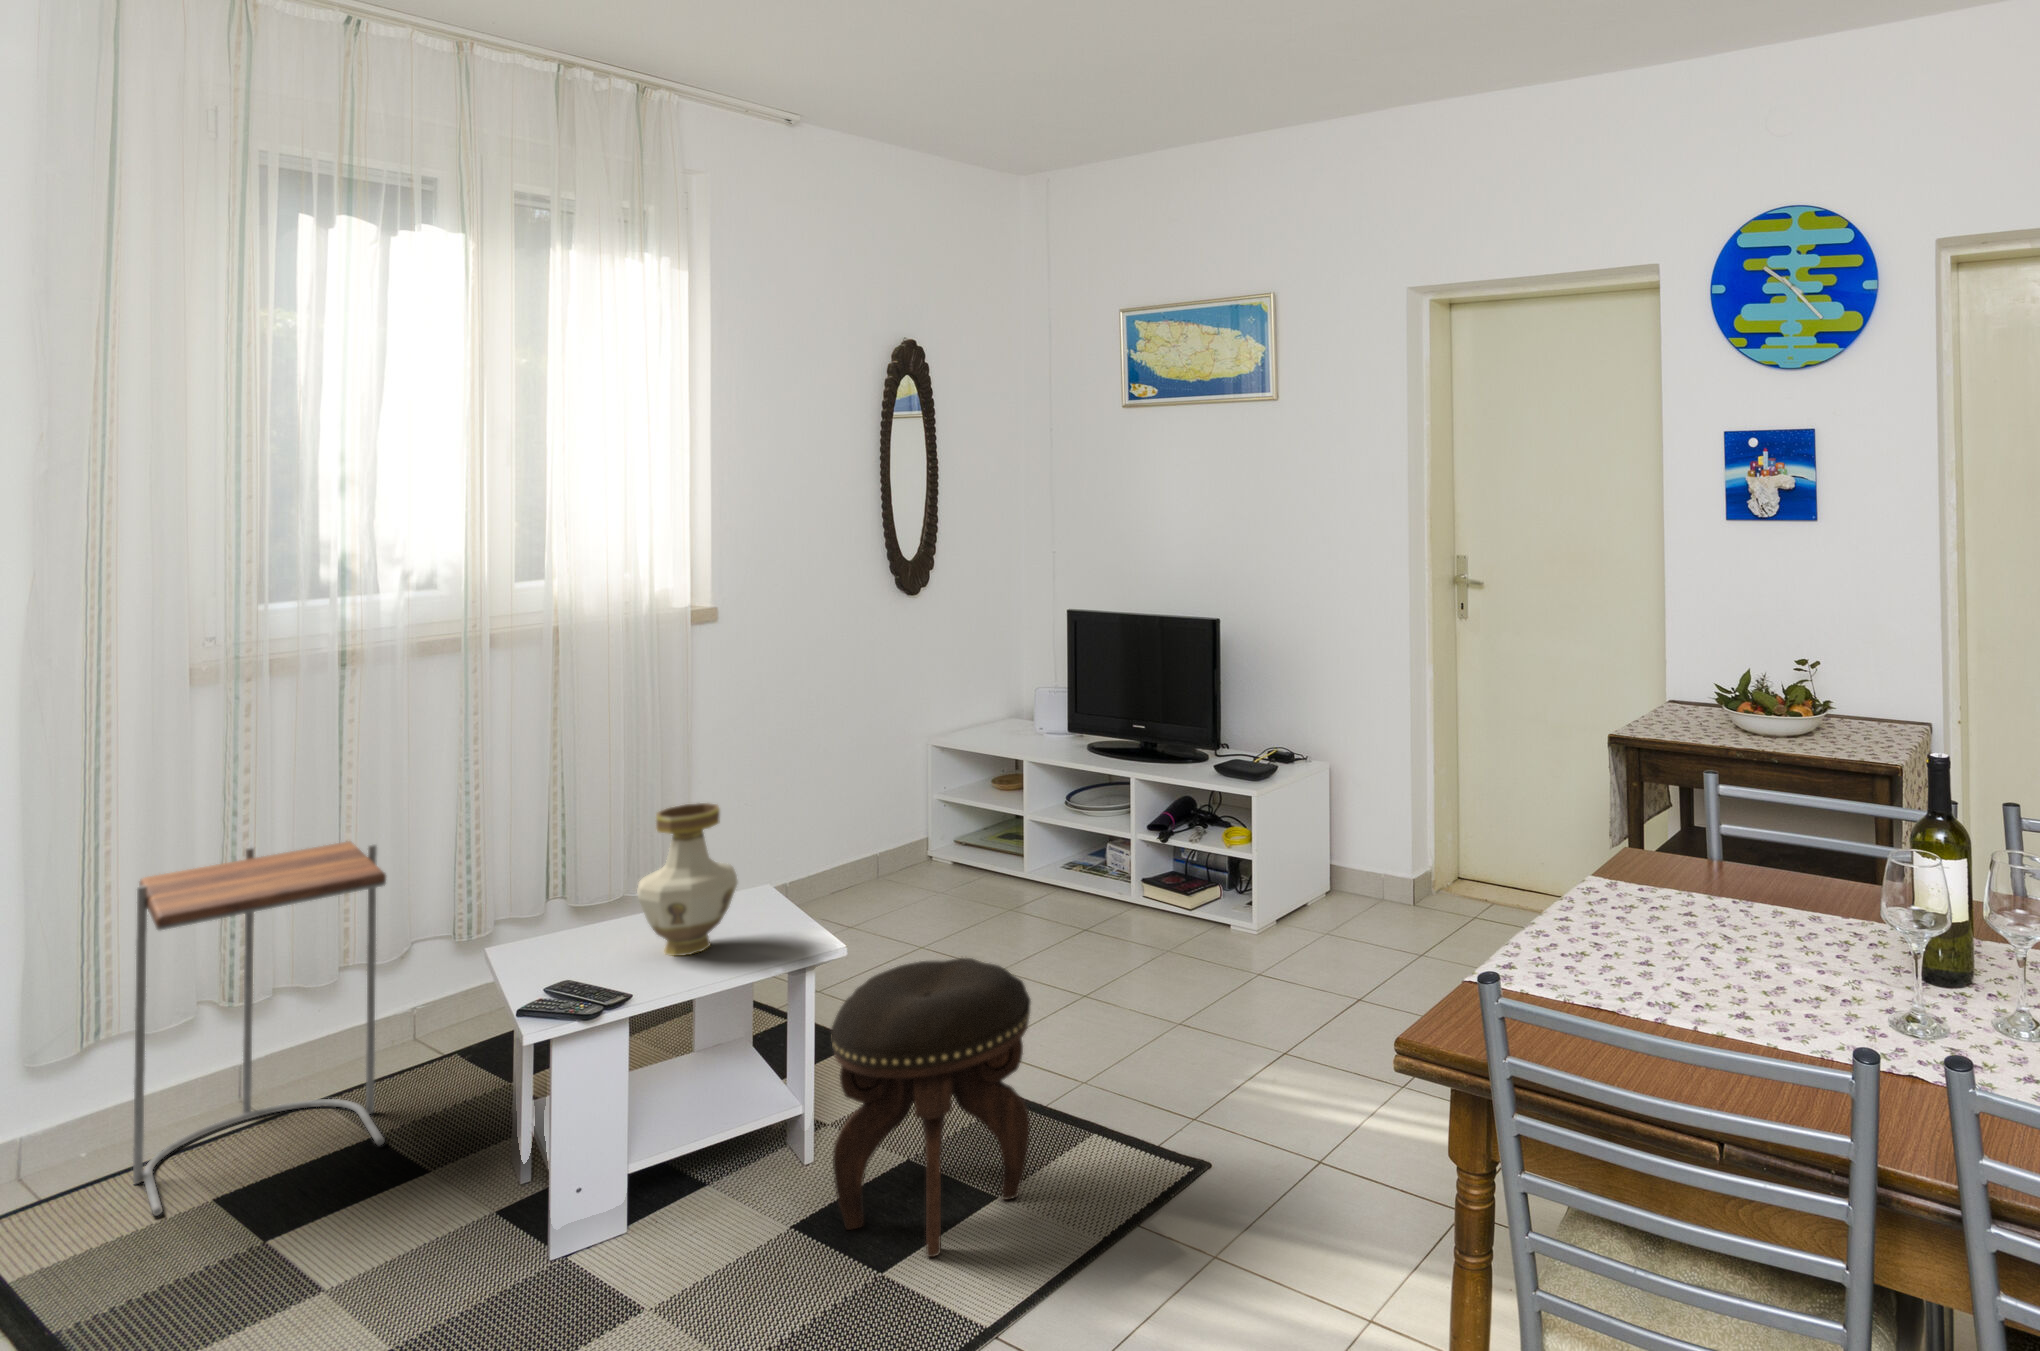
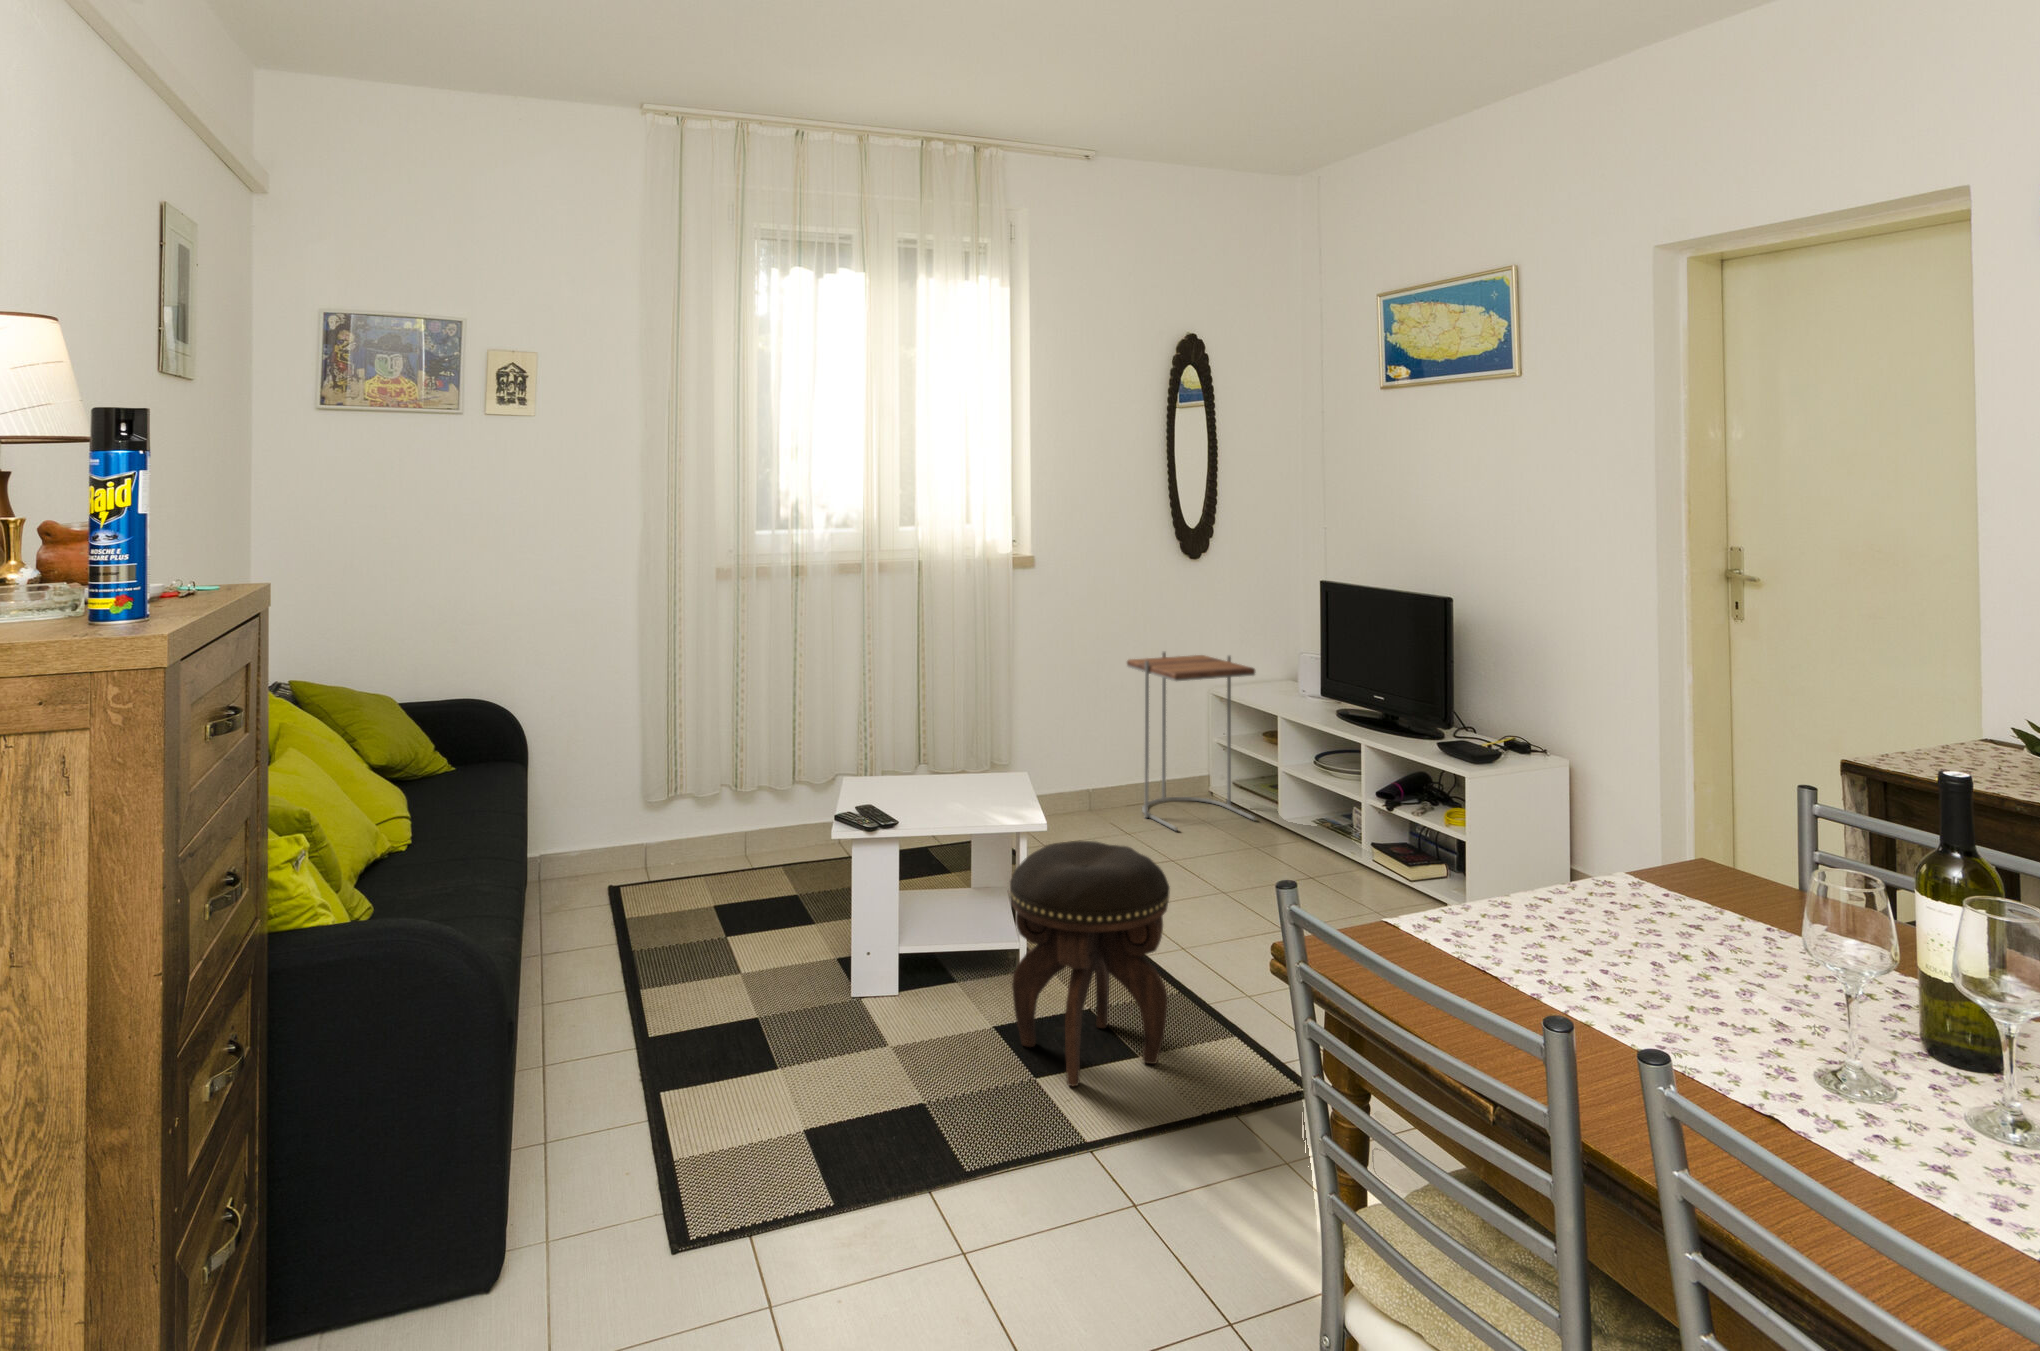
vase: present [637,803,738,956] -> none [918,689,988,805]
side table: present [133,841,386,1216] -> present [1127,651,1256,831]

